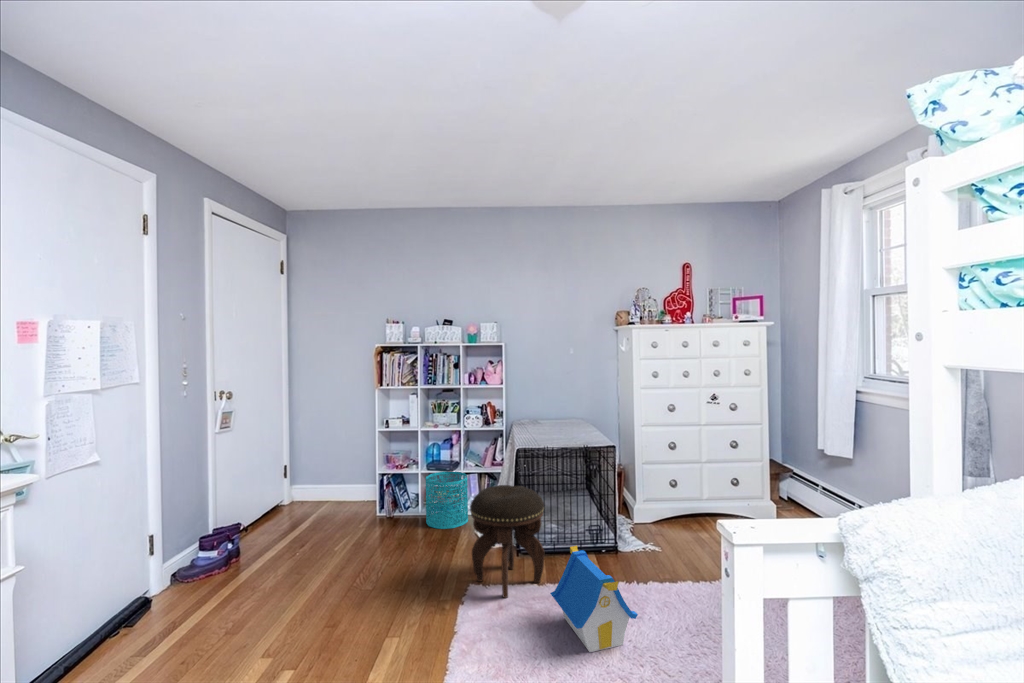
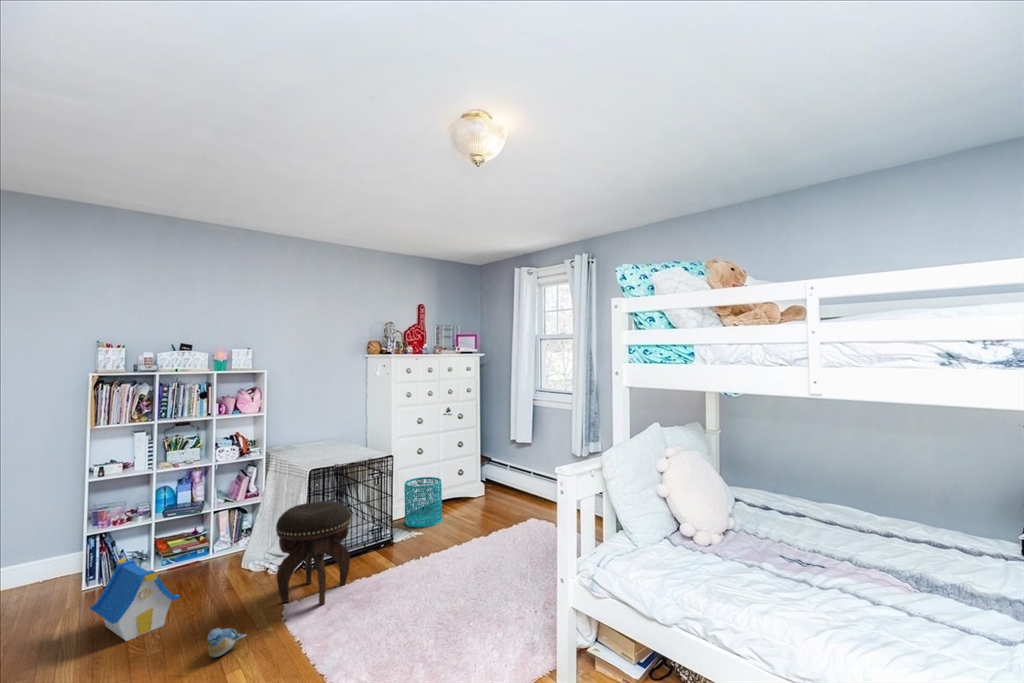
wastebasket: present [426,471,468,529] -> present [404,477,442,528]
toy house: present [550,546,638,652] -> present [90,558,180,641]
plush toy: none [388,587,425,614] -> present [207,628,246,657]

